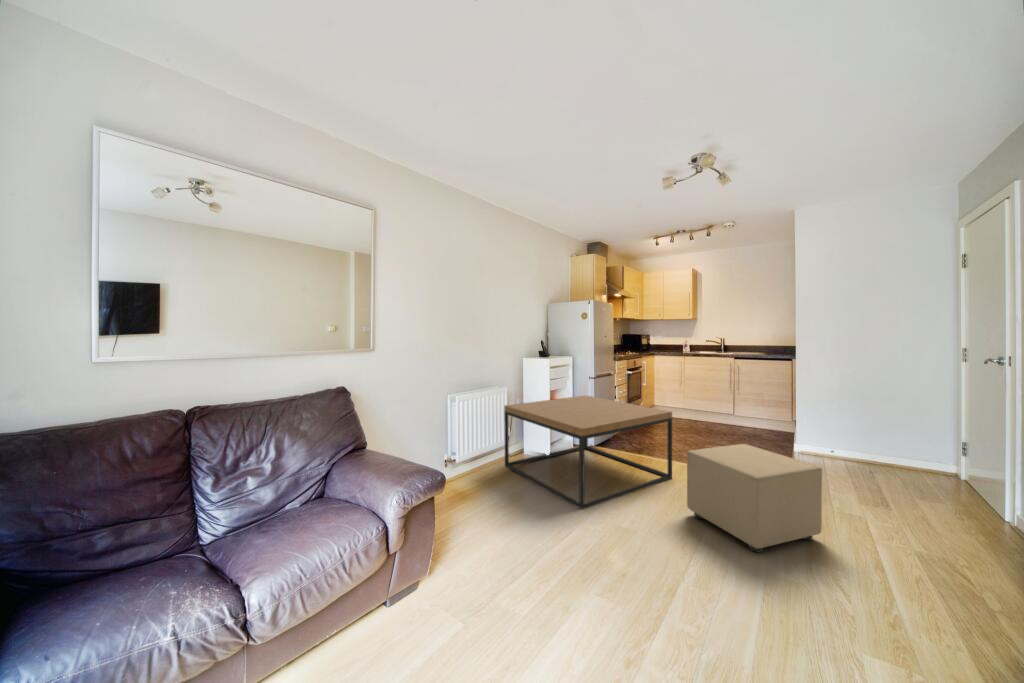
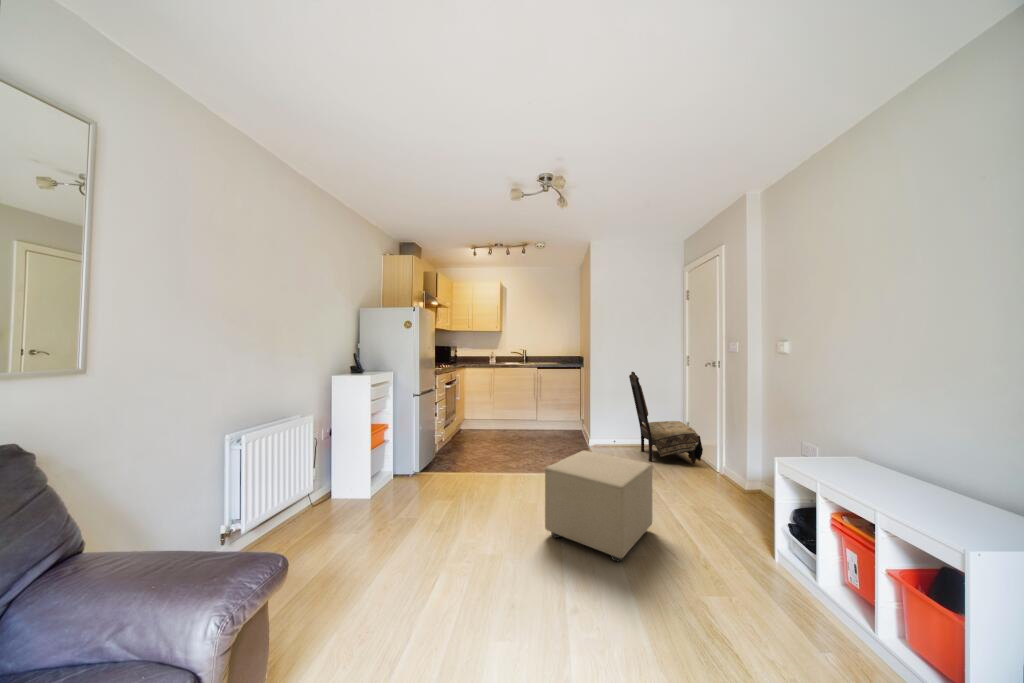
dining chair: none [854,366,977,495] -> present [629,372,703,464]
coffee table: present [504,396,672,509] -> none [306,415,513,567]

